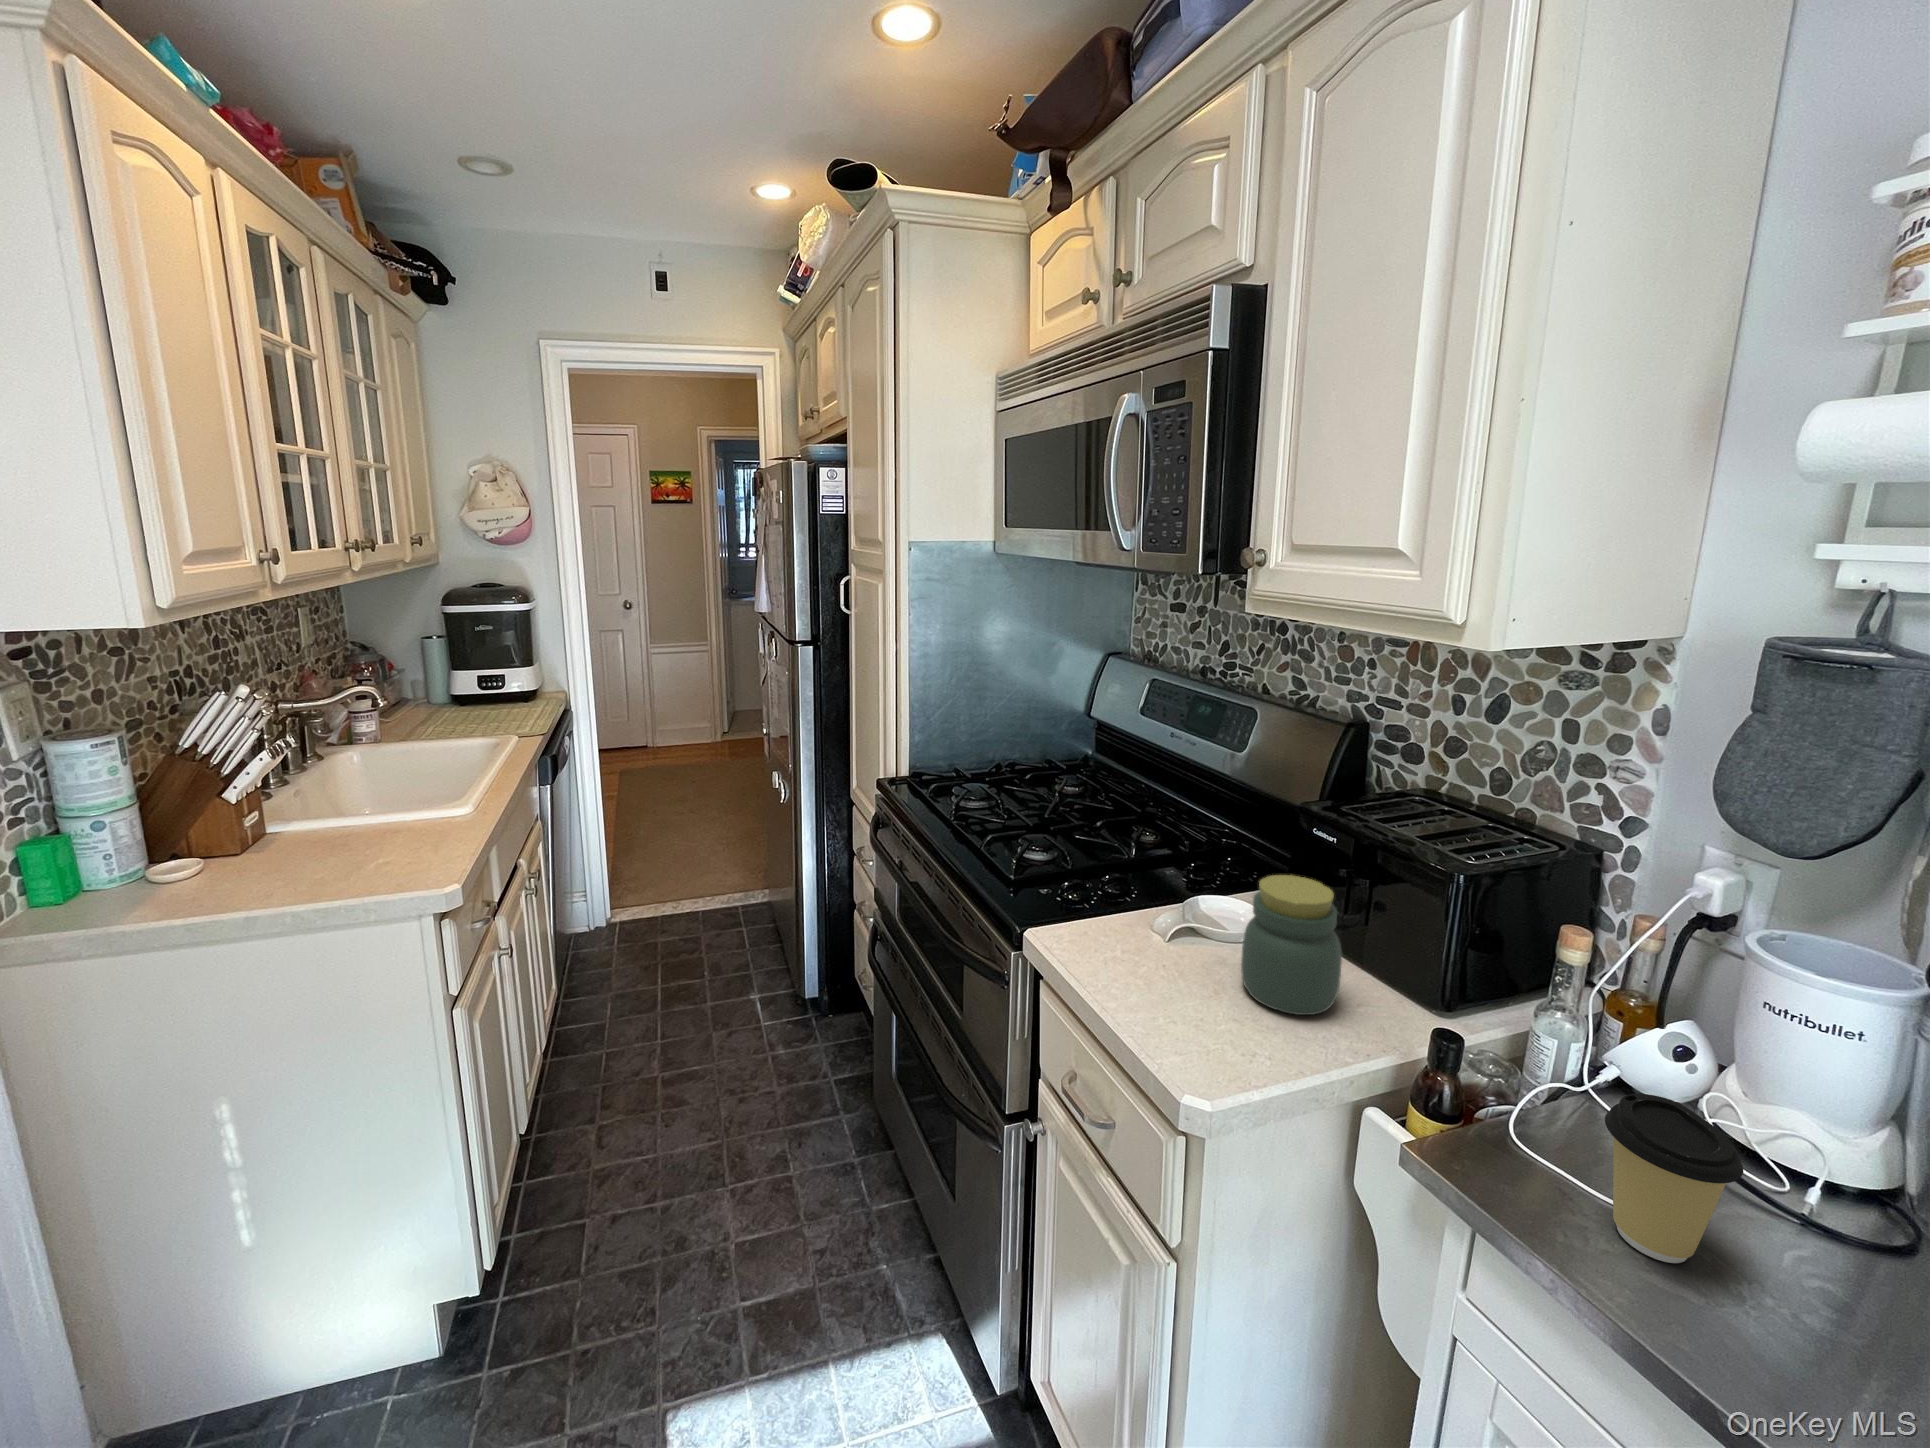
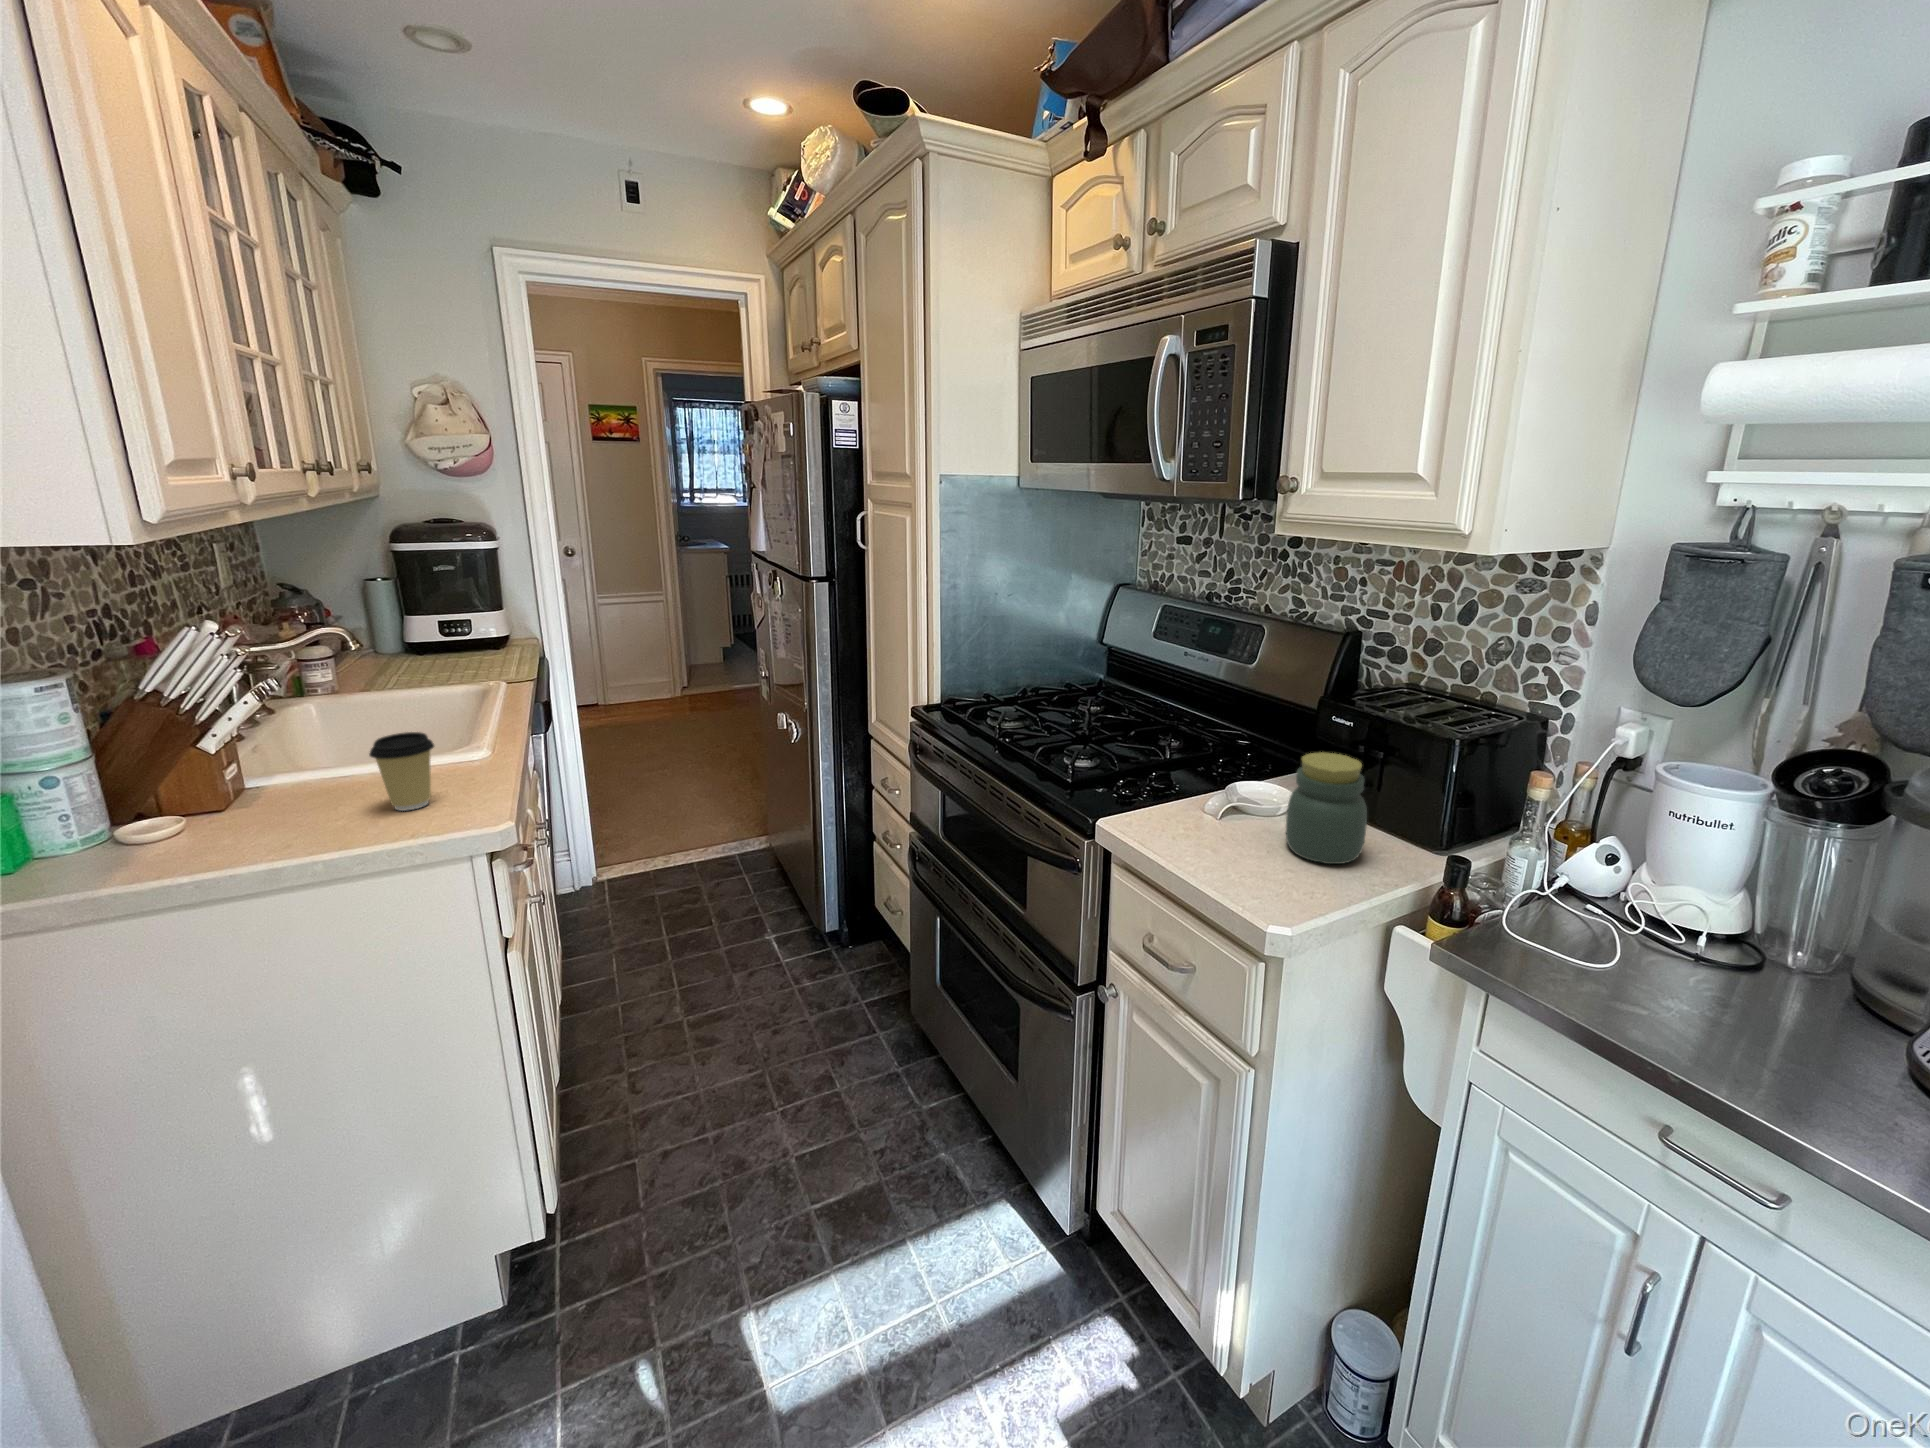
coffee cup: present [1605,1094,1743,1263] -> present [369,732,434,811]

